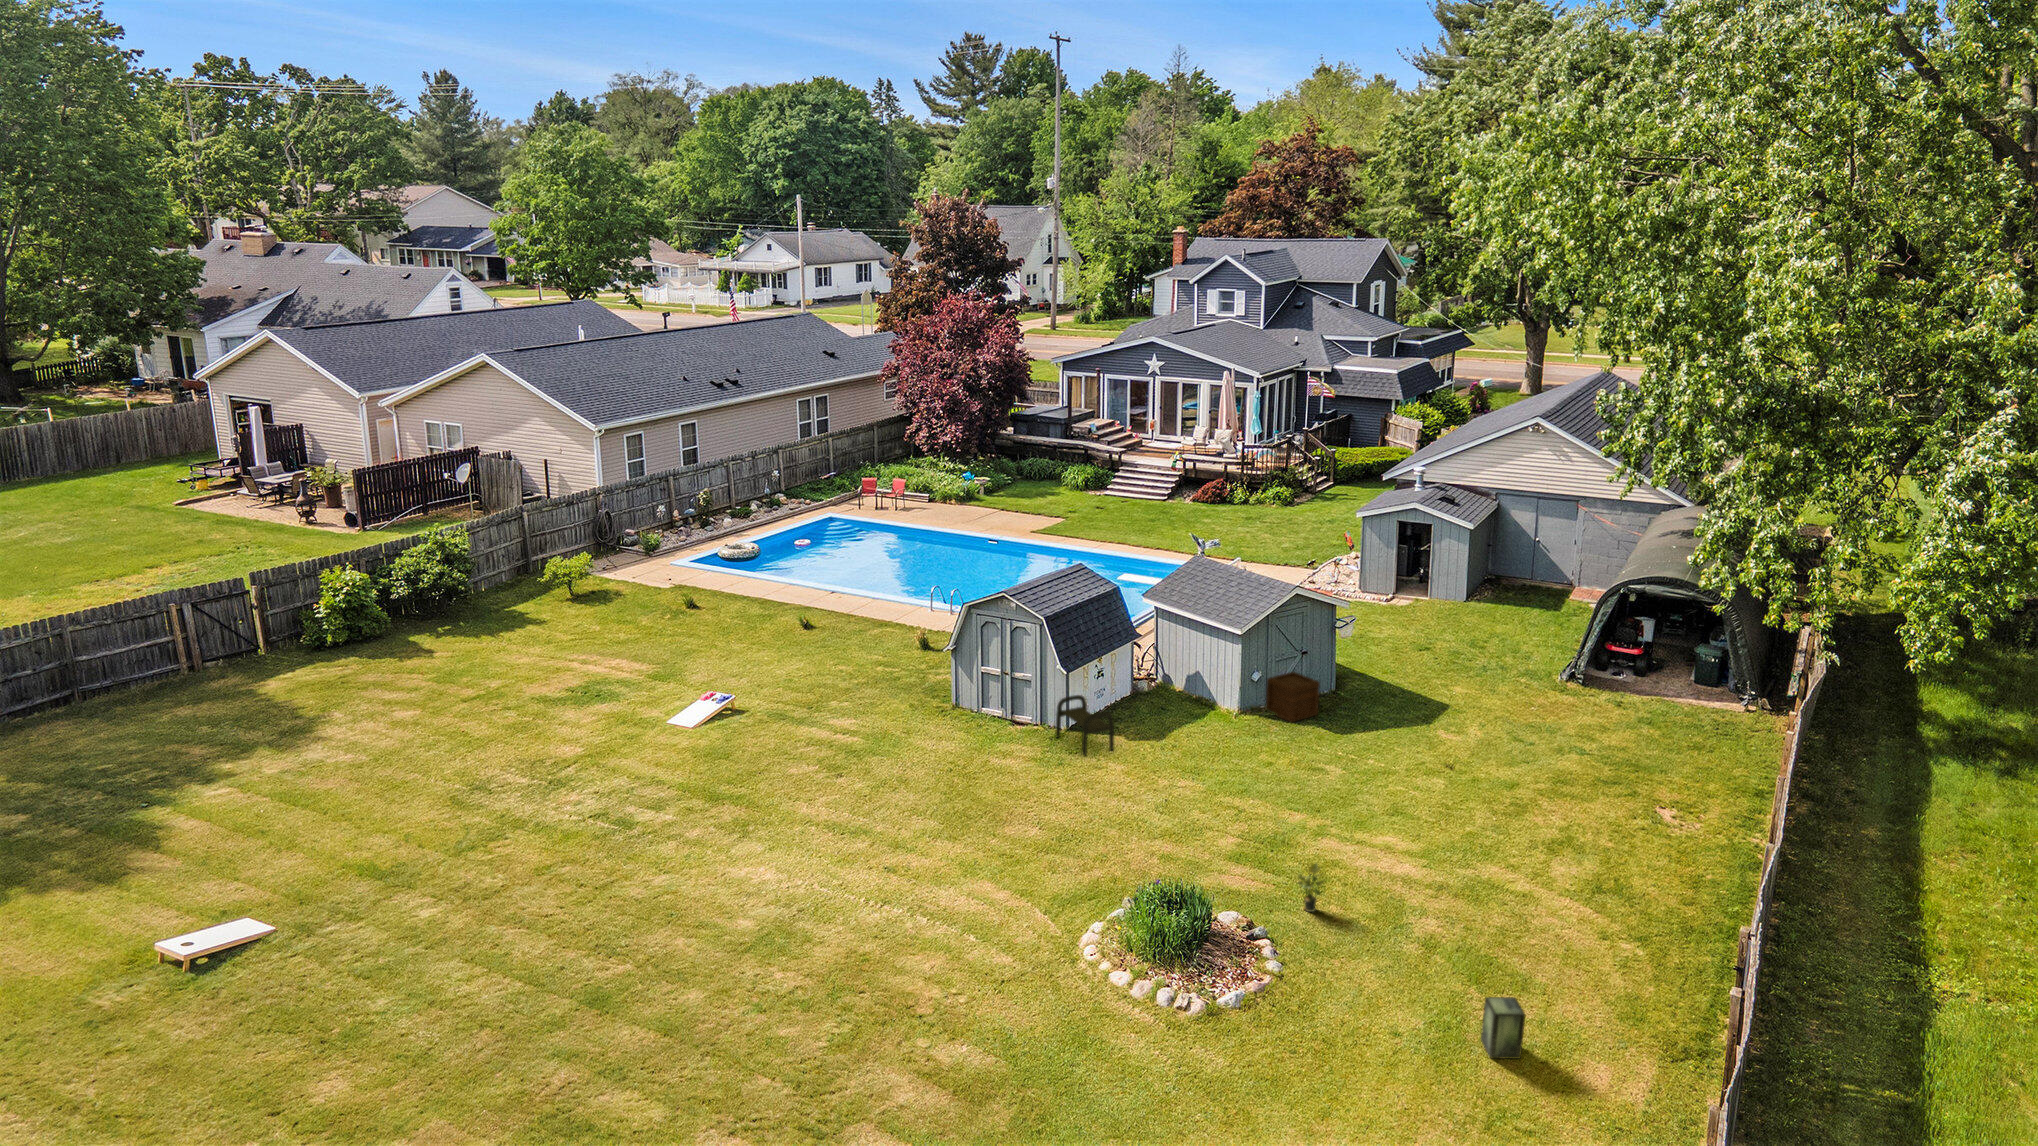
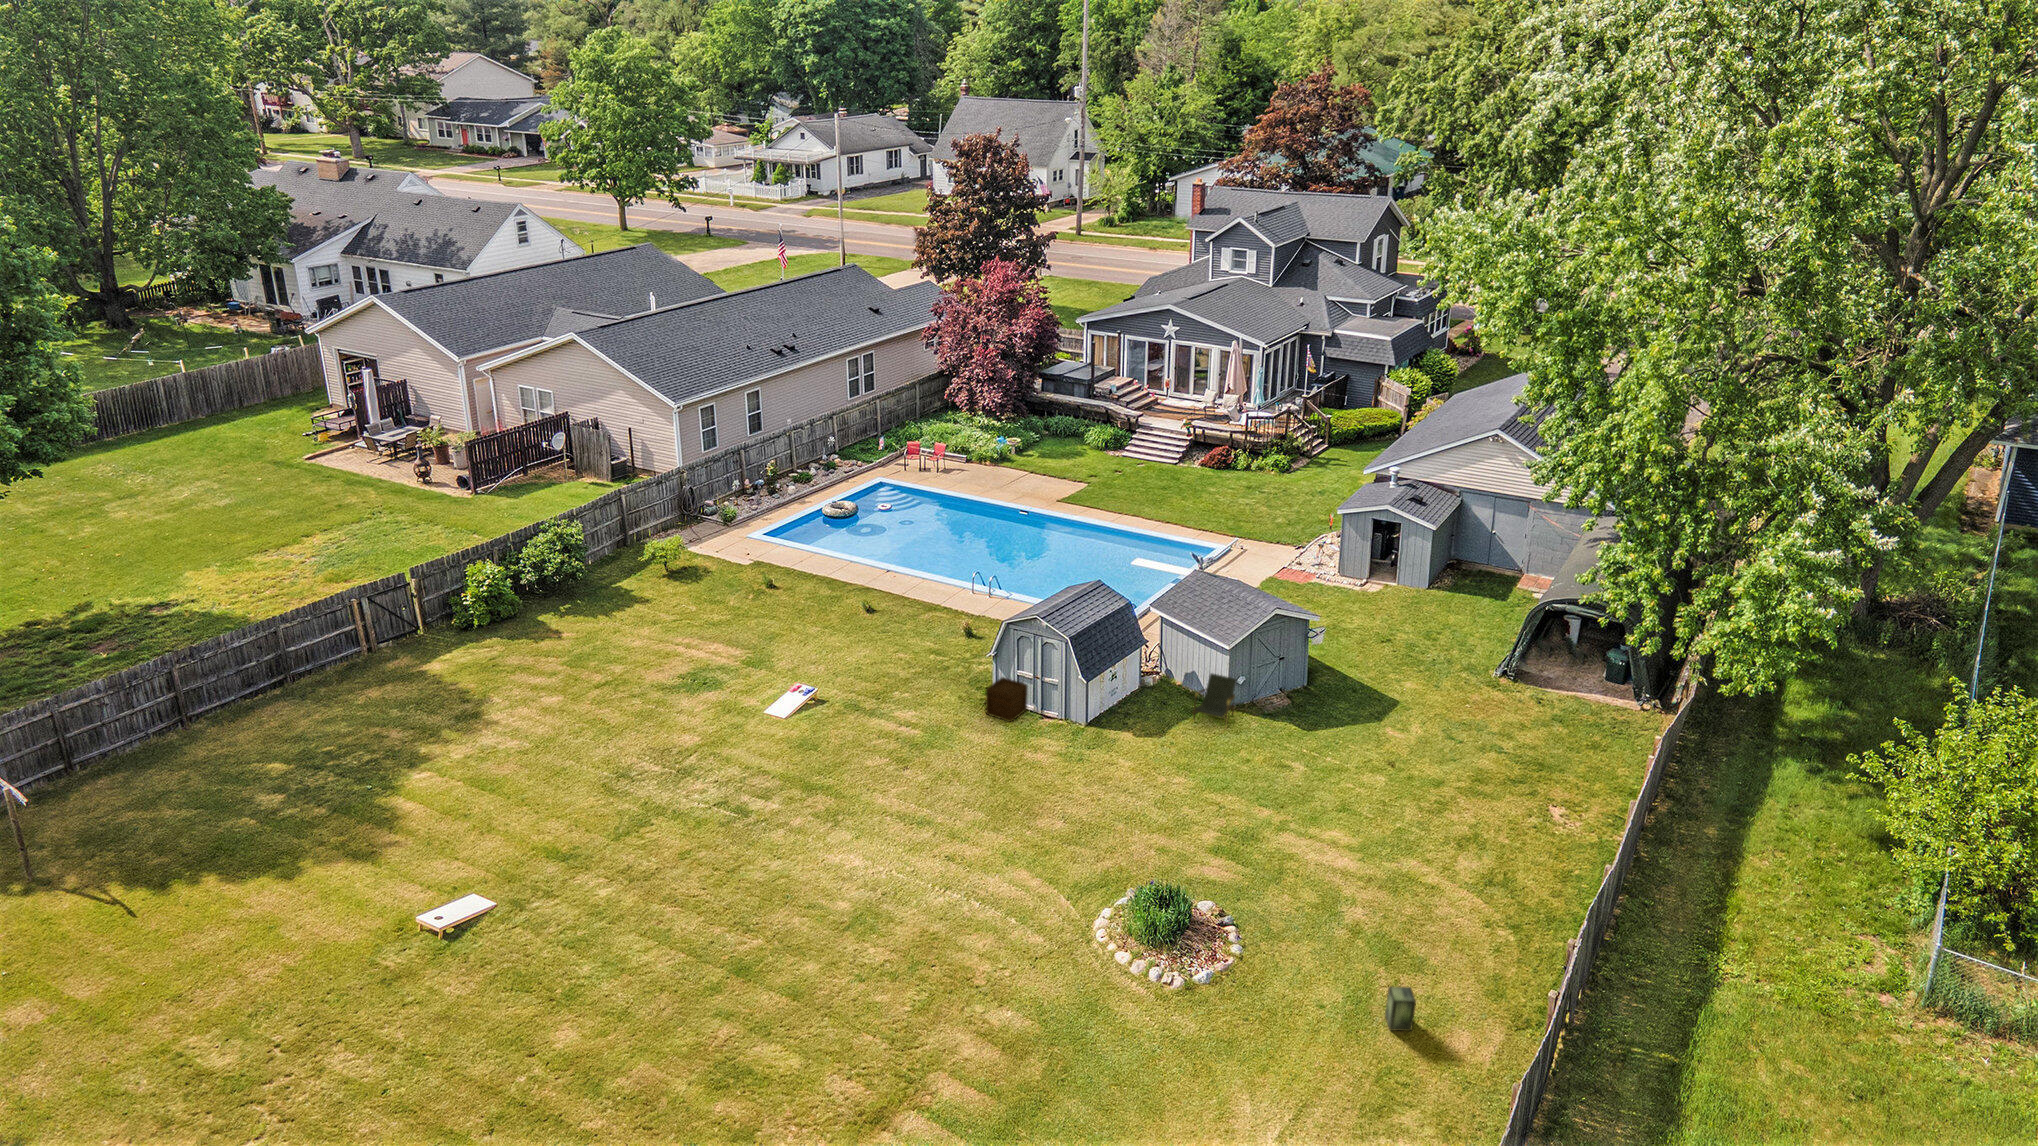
lounge chair: none [1199,669,1251,735] -> present [1193,673,1236,727]
wooden crate: present [1266,672,1320,722] -> present [986,677,1028,722]
bench: present [1056,695,1114,756] -> none [1076,696,1123,749]
potted plant: present [1298,863,1324,912] -> none [1259,865,1282,902]

